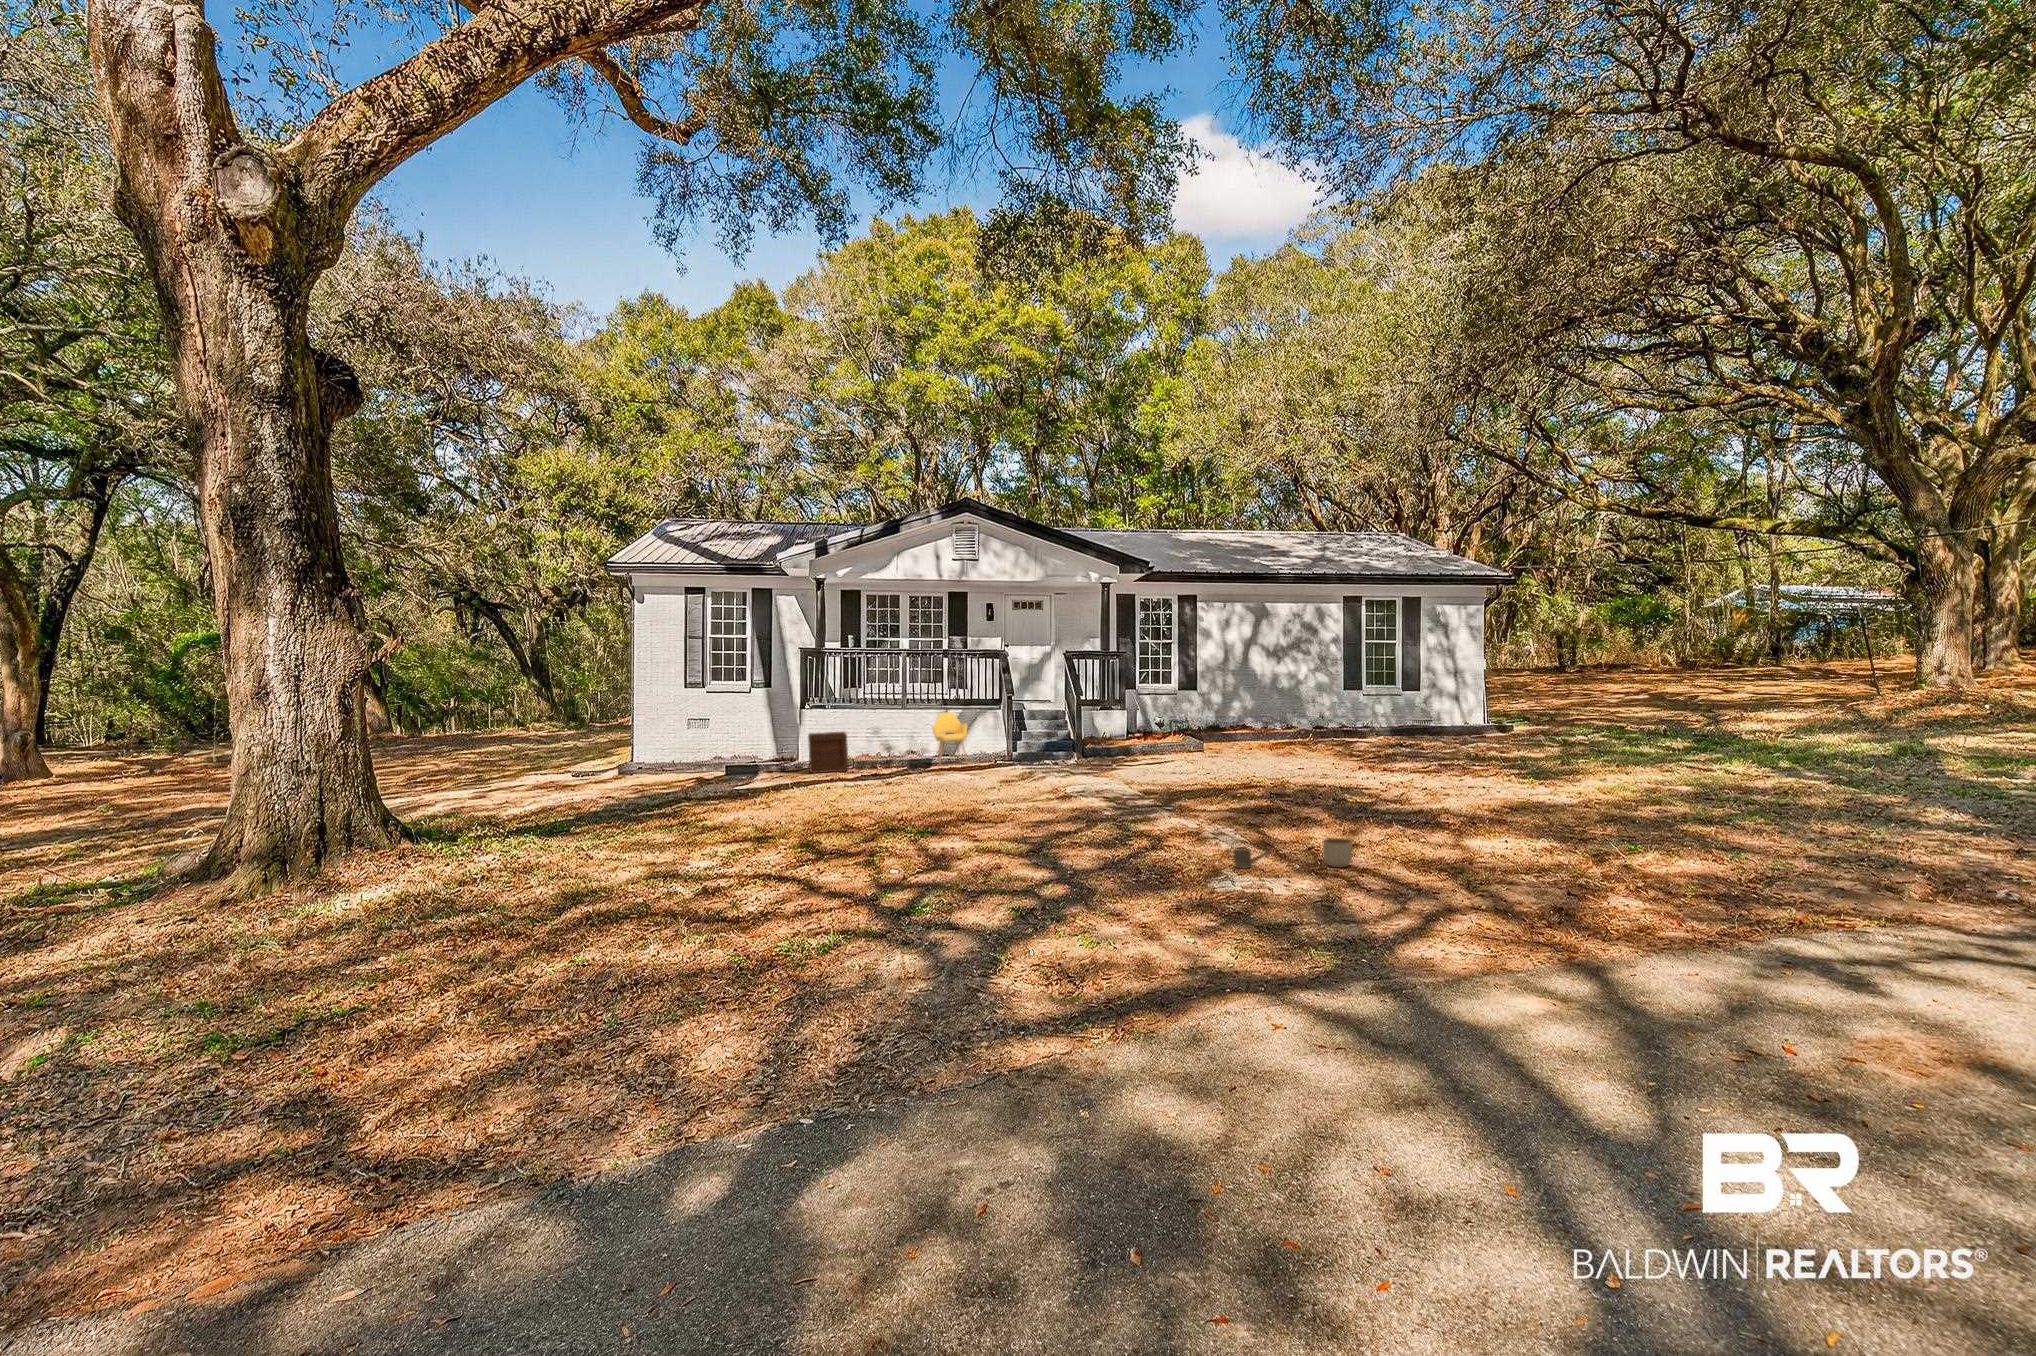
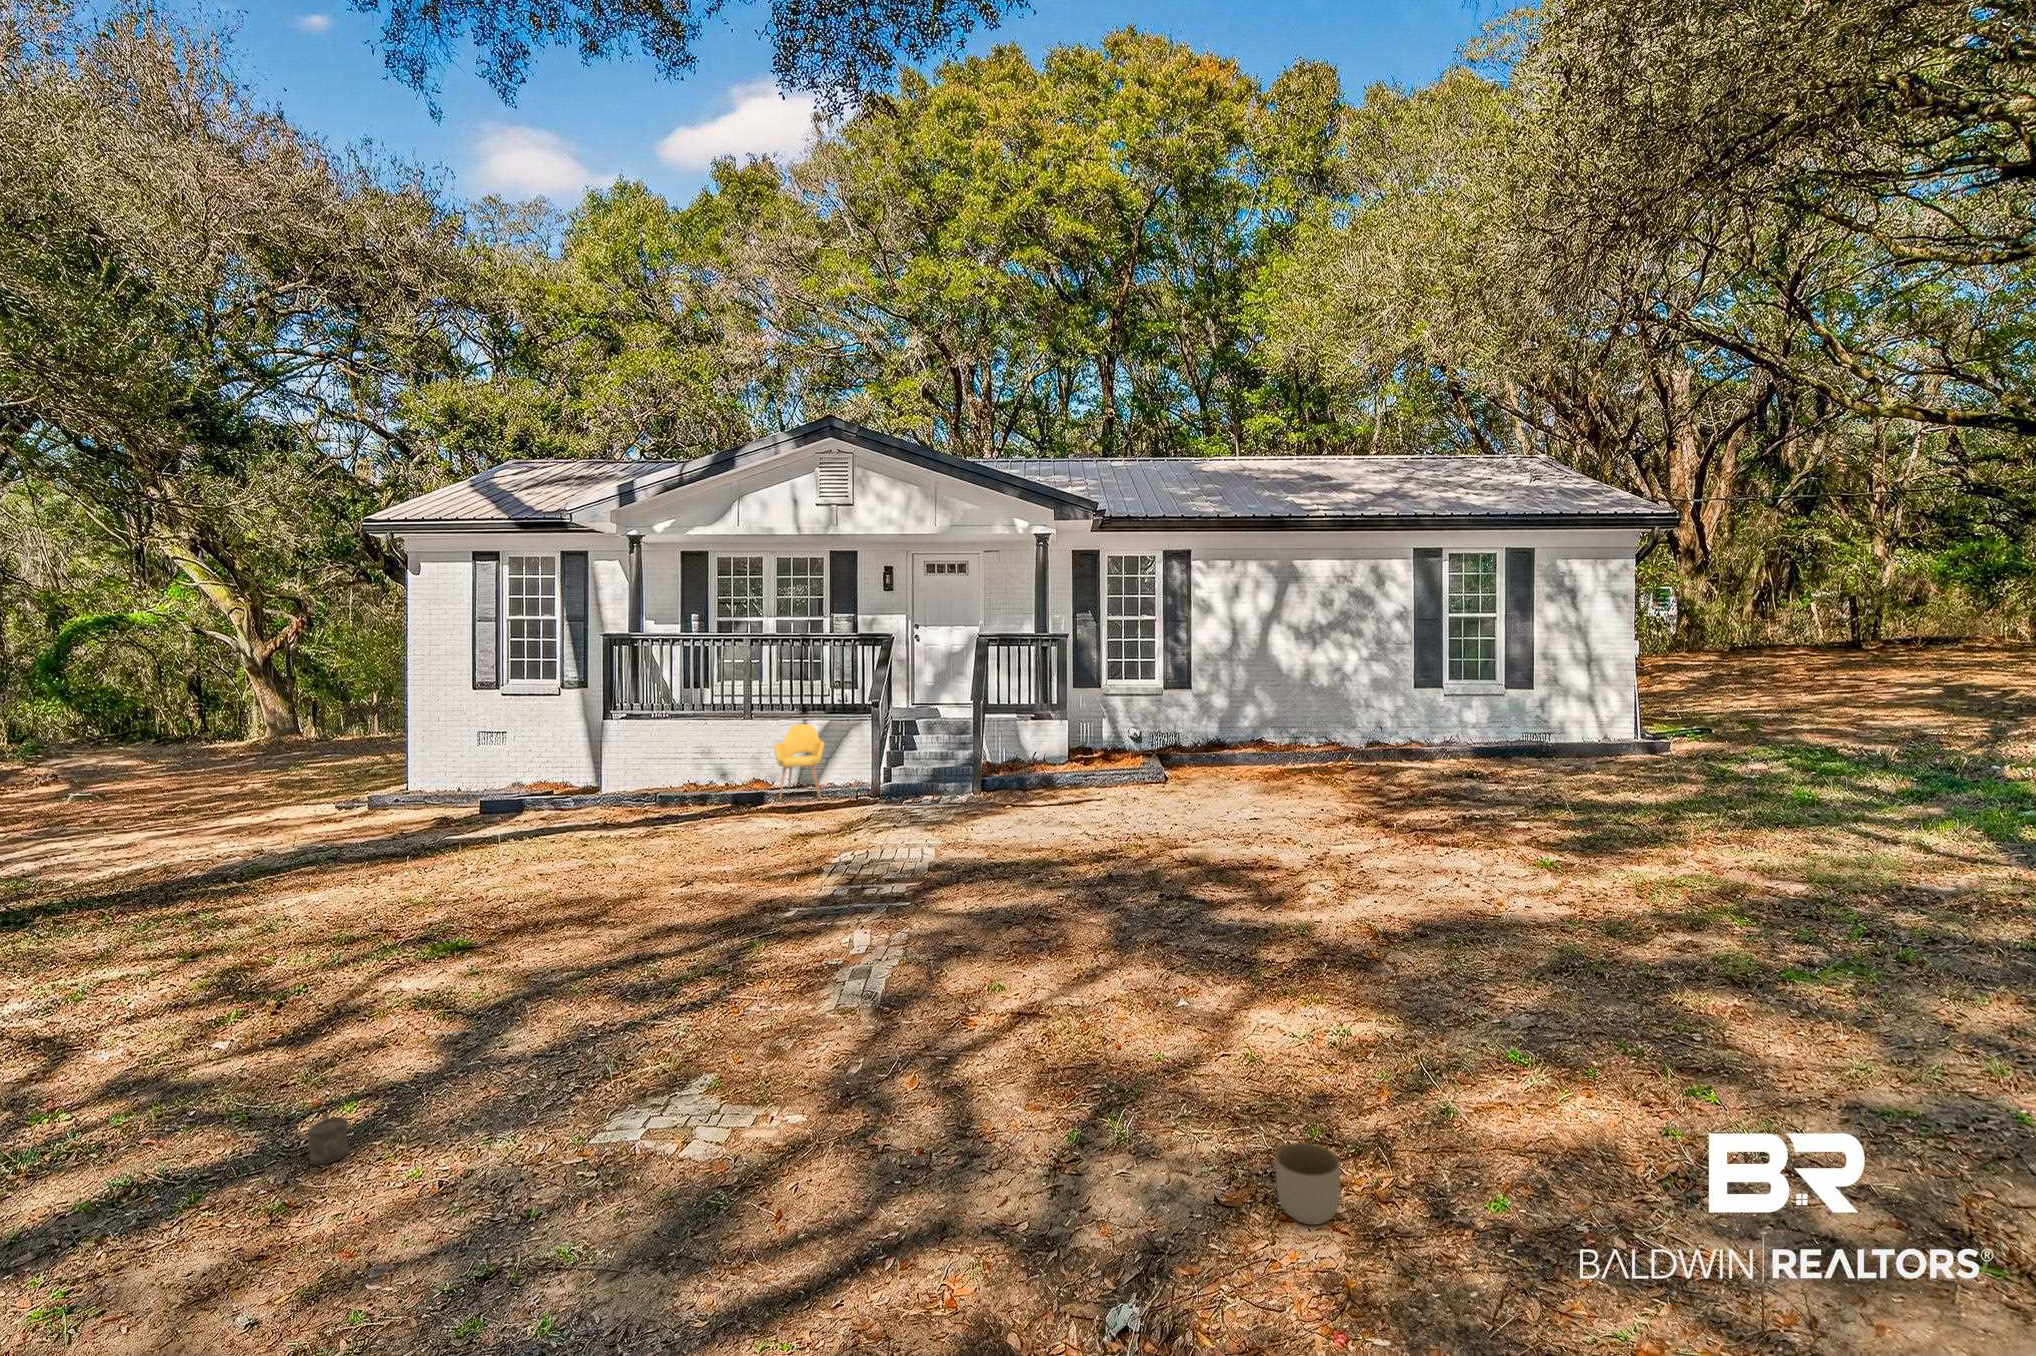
wooden crate: present [808,732,848,773] -> none [597,750,667,810]
planter: present [1323,838,1352,867] -> present [1275,1143,1340,1225]
watering can: present [1227,848,1269,869] -> present [307,1113,350,1165]

